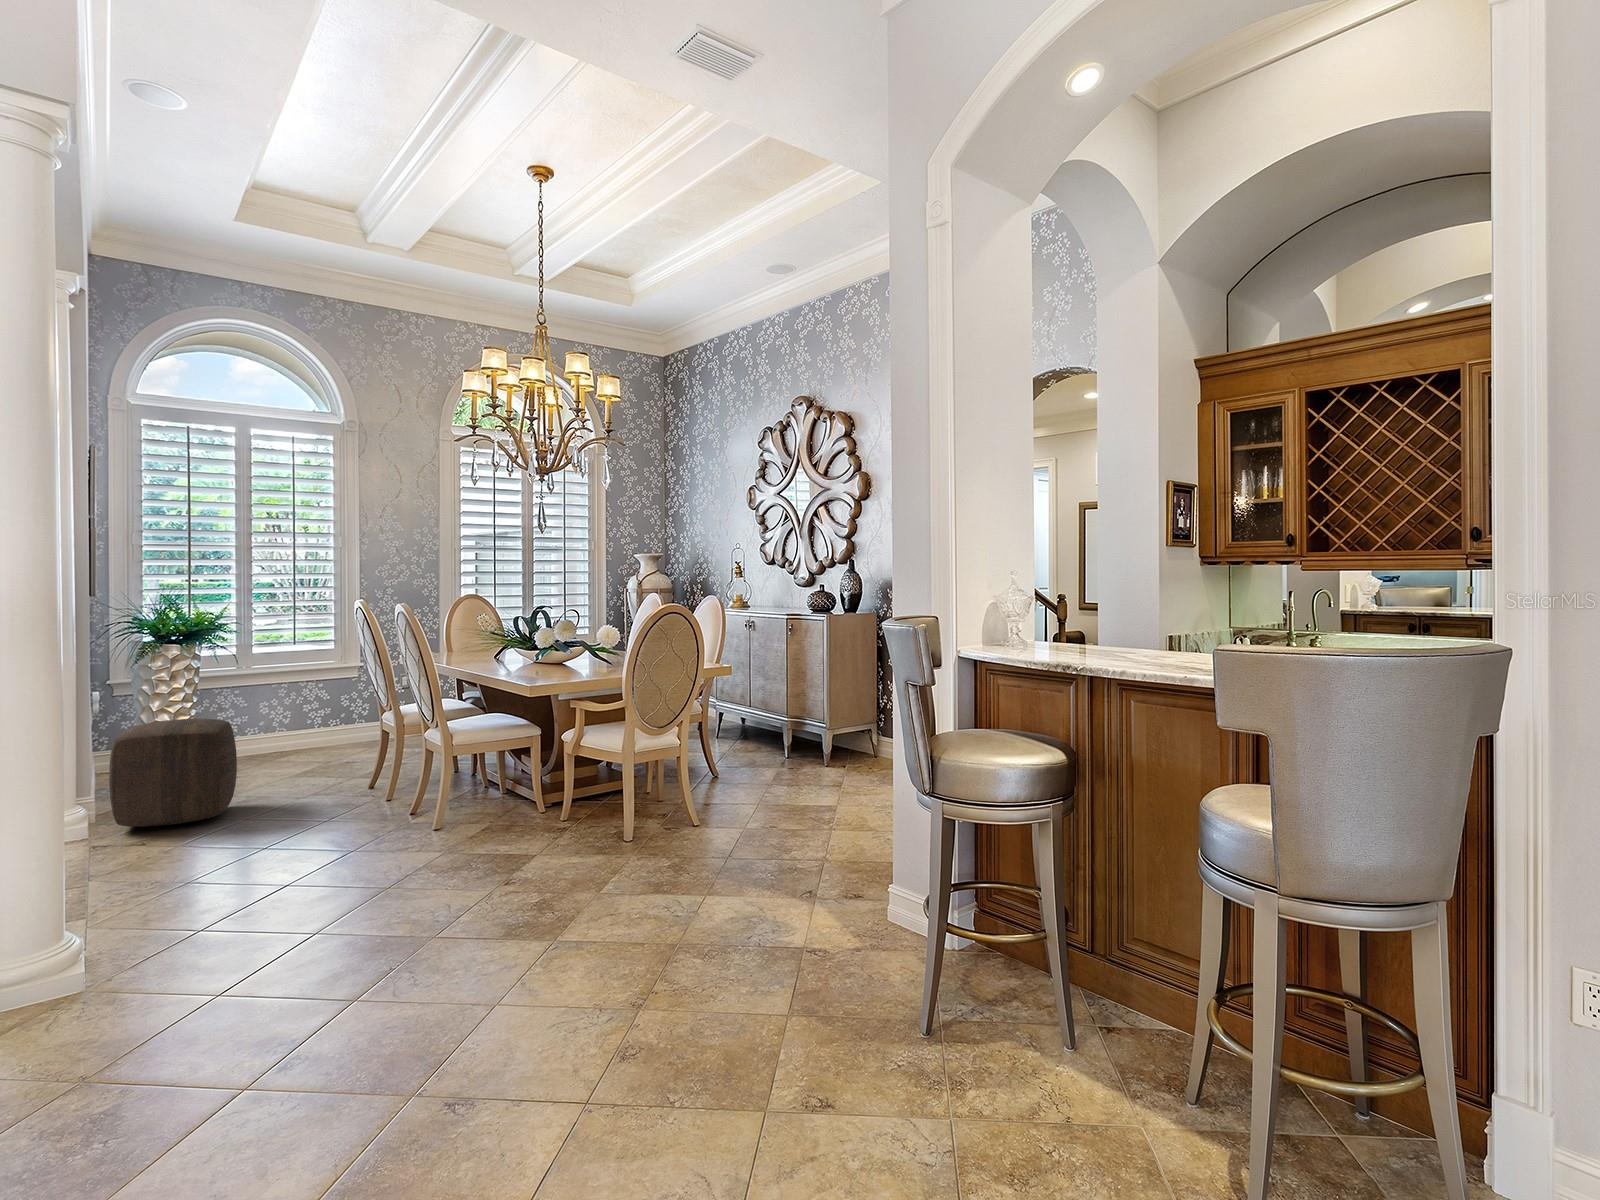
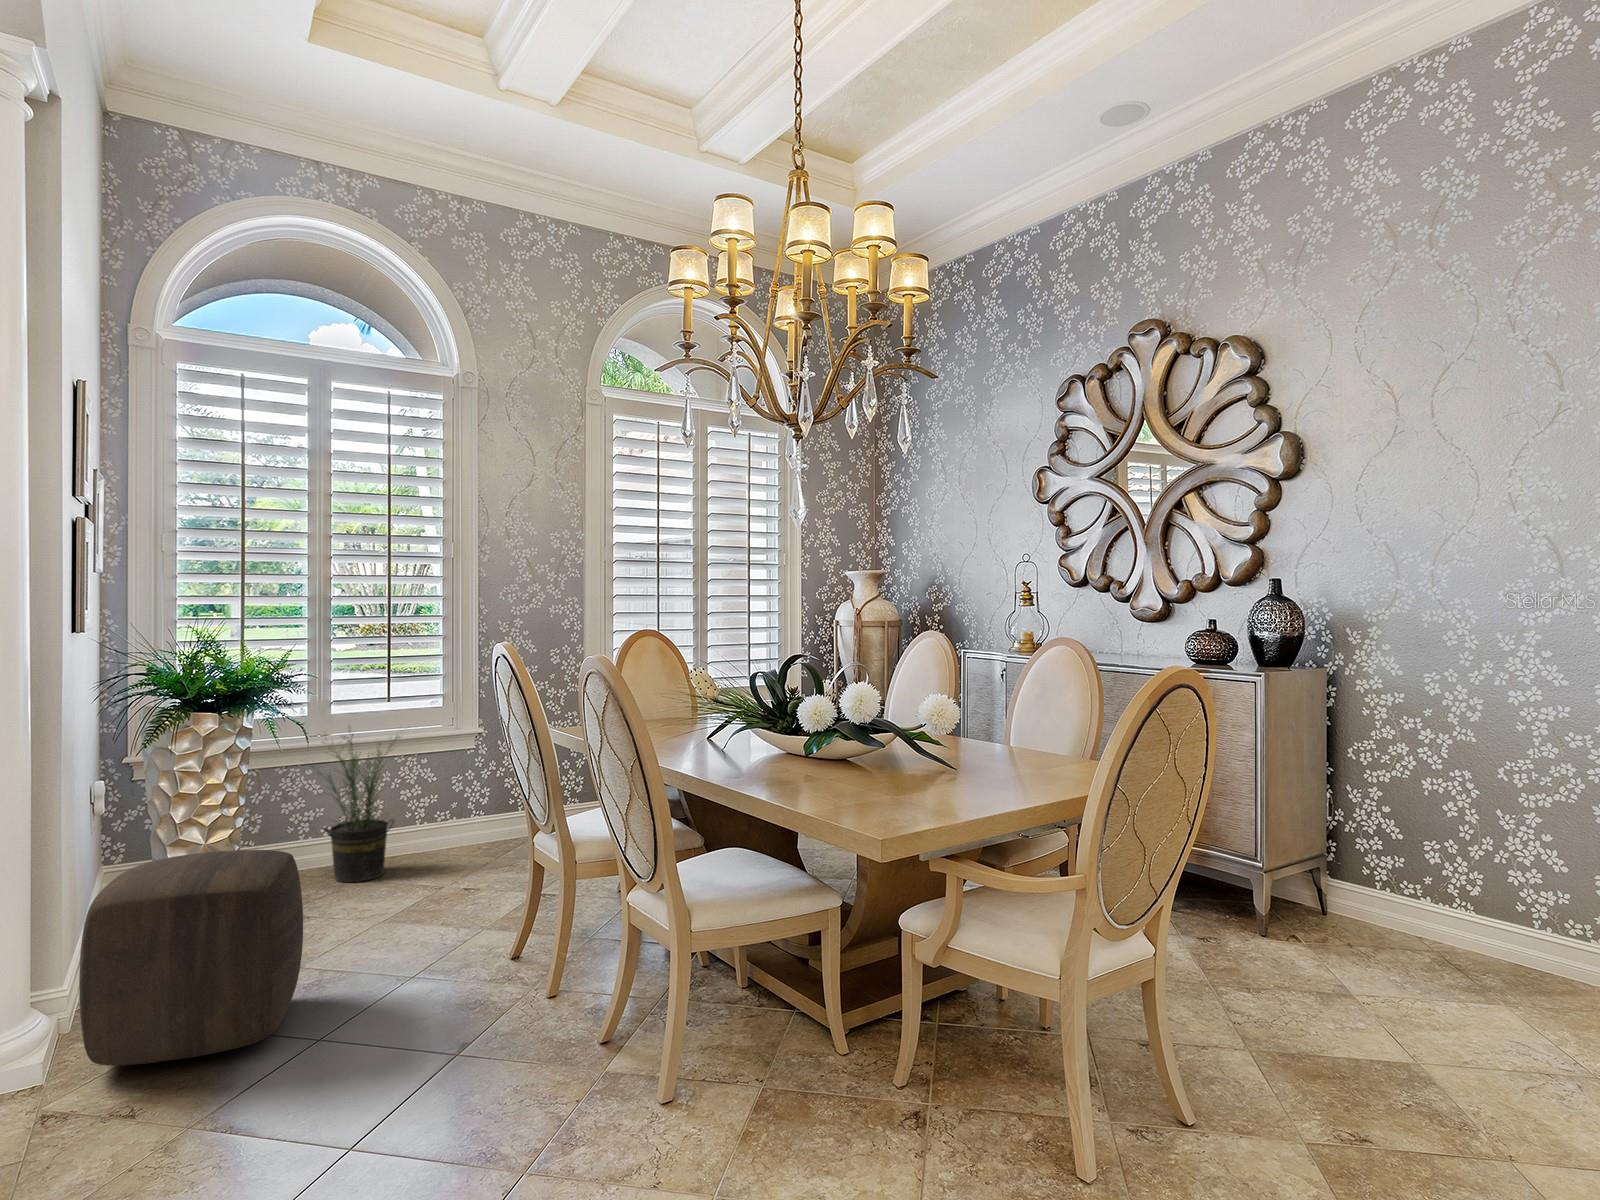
potted plant: none [231,659,310,761] -> present [311,726,400,882]

